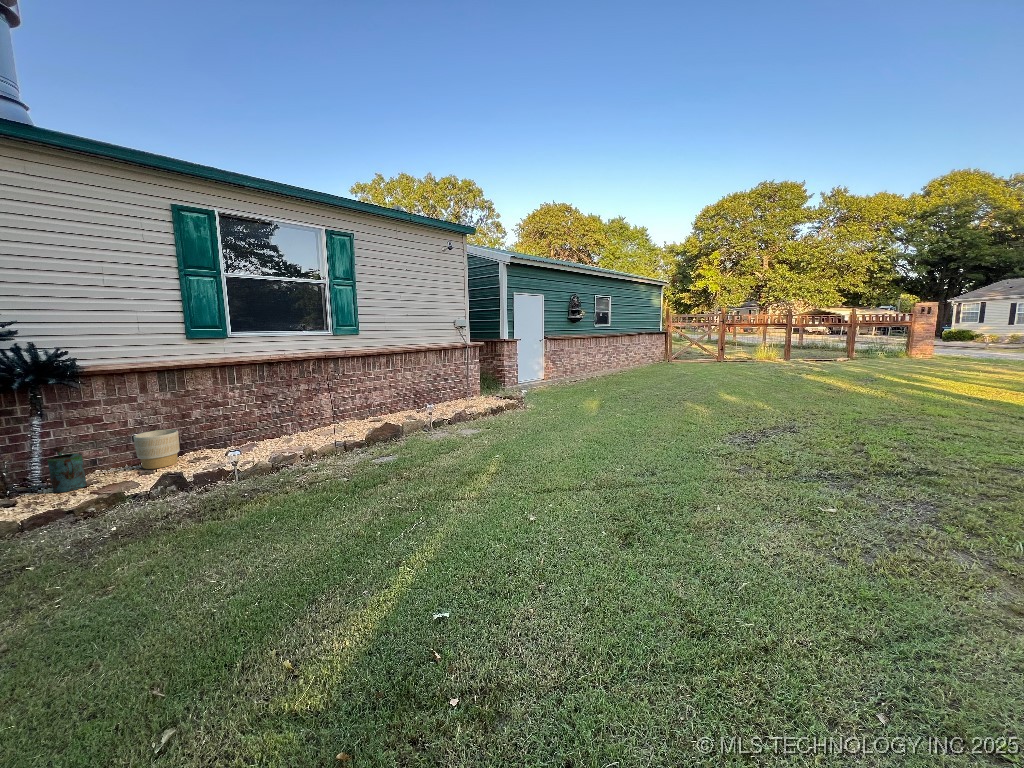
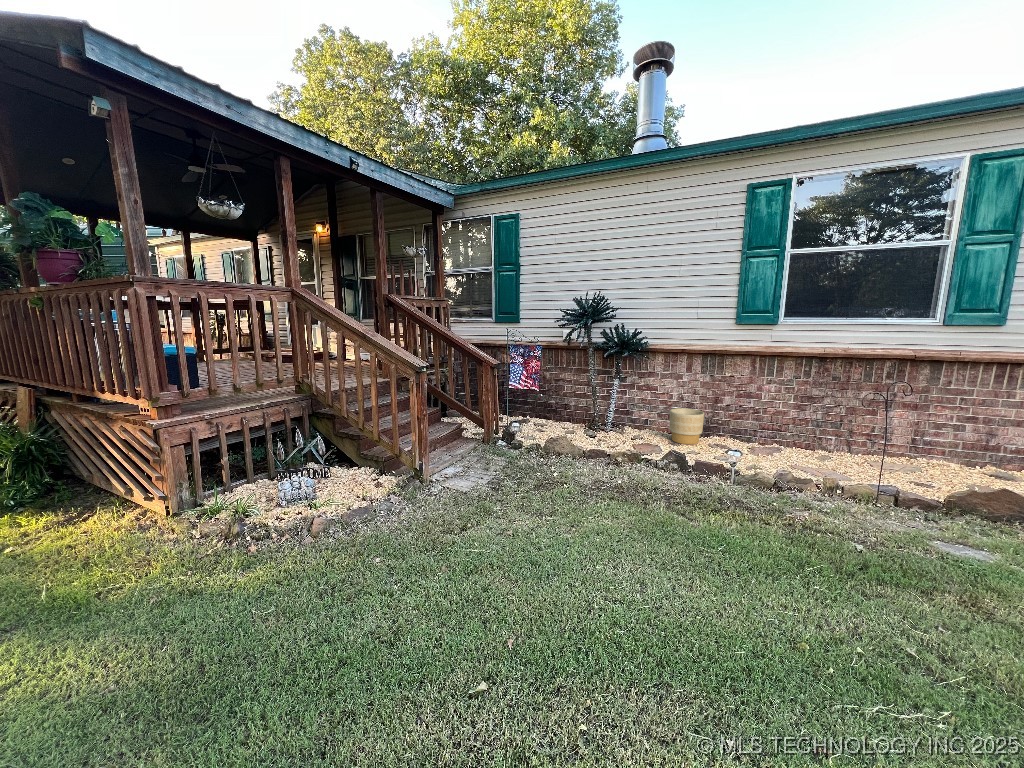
watering can: present [47,447,87,492] -> none [613,404,633,441]

